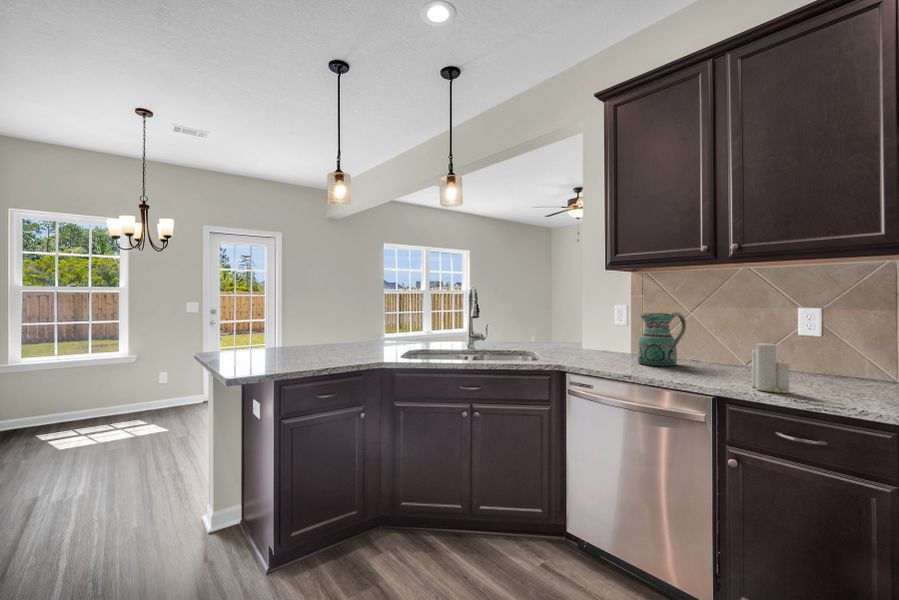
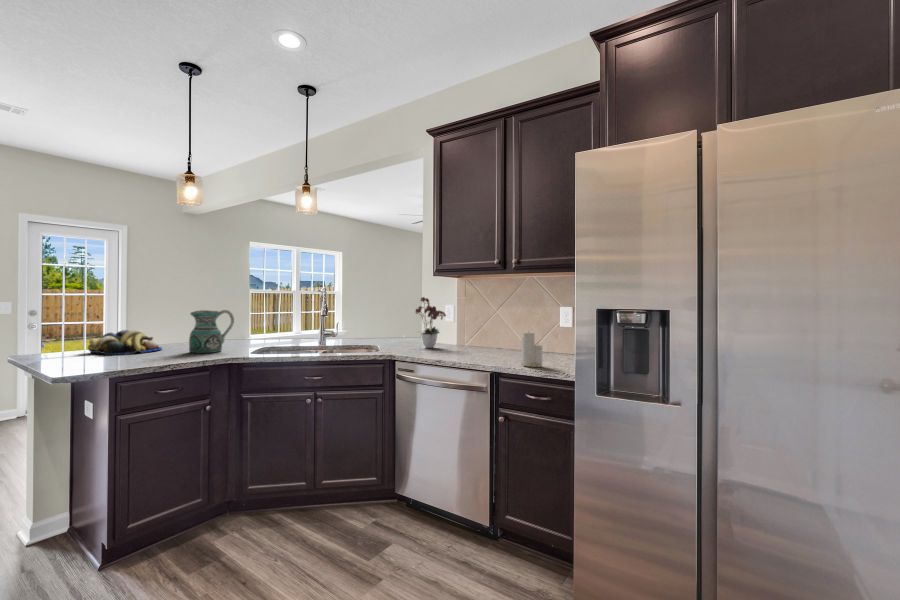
flower arrangement: none [579,293,625,357] -> present [416,297,446,348]
ceramic pitcher: present [638,312,686,366] -> present [189,310,234,353]
fruit bowl: none [256,330,318,355] -> present [88,330,162,355]

